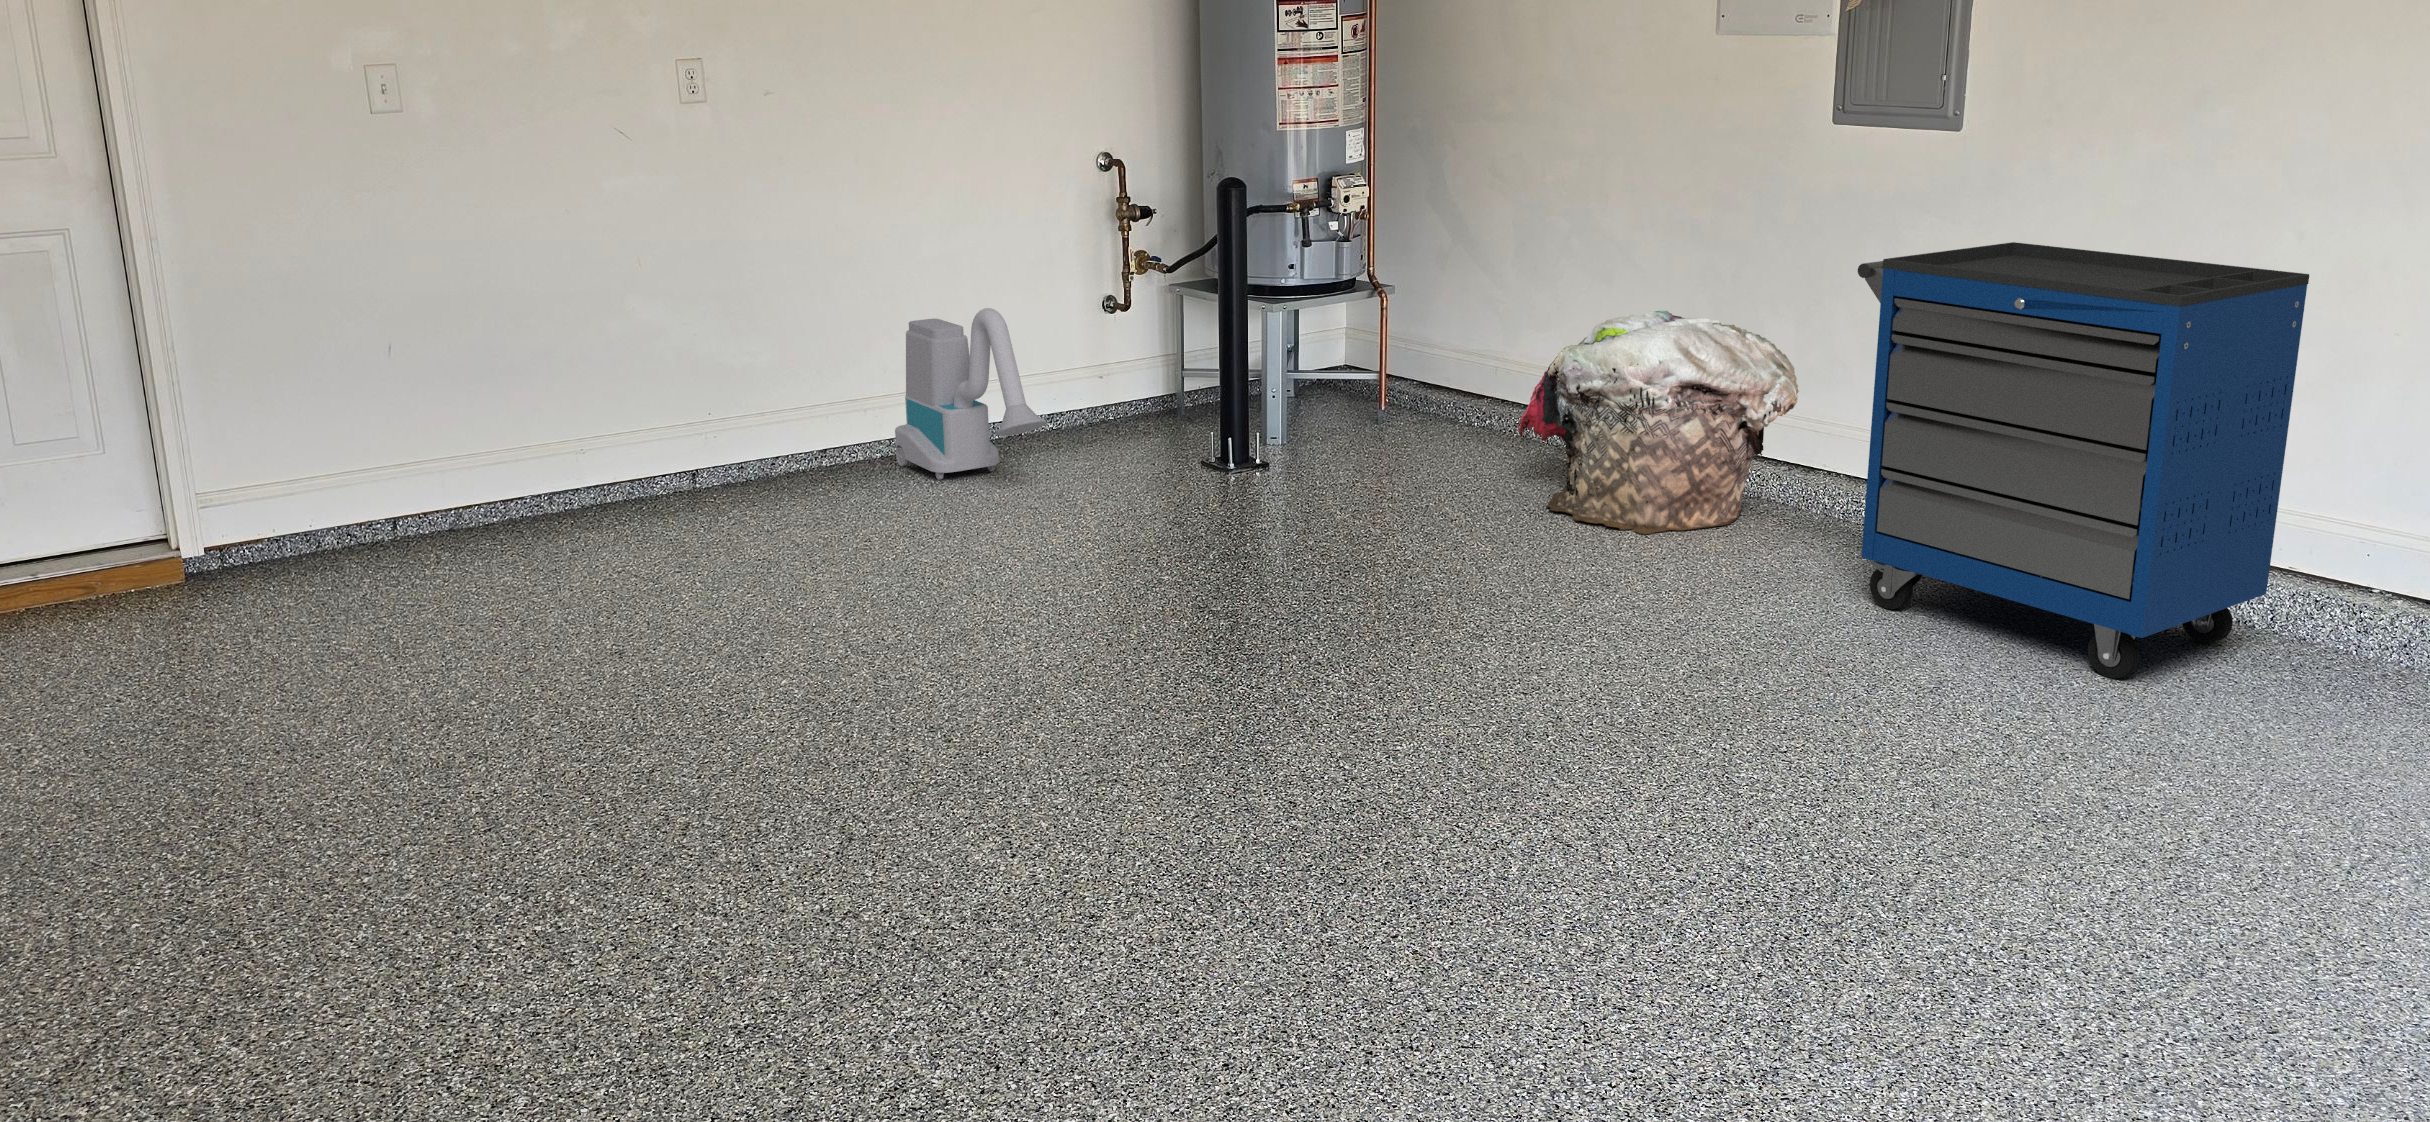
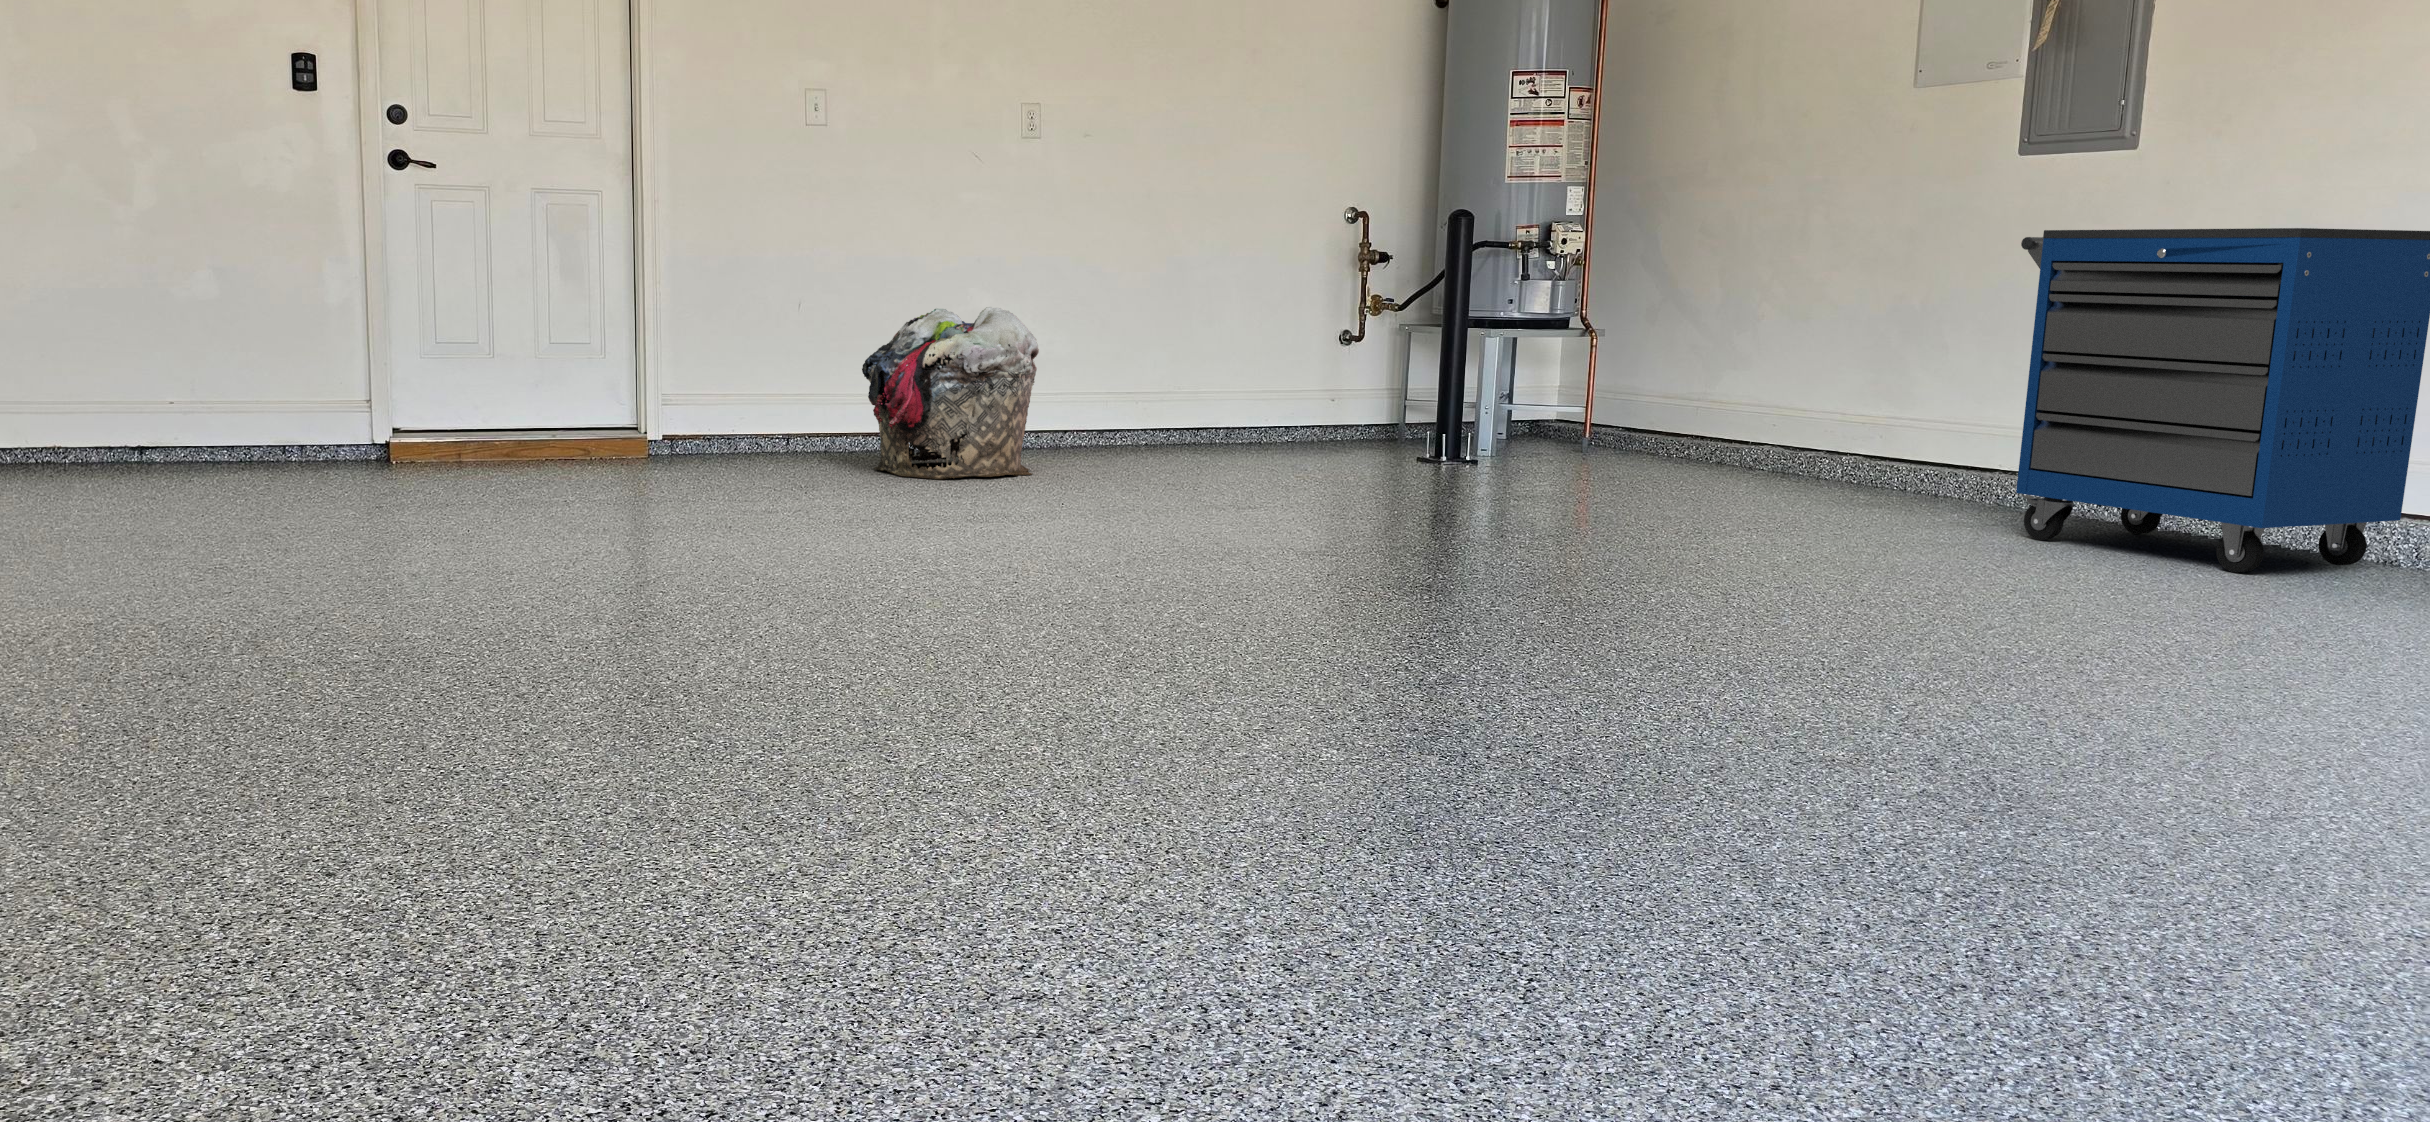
vacuum cleaner: present [895,308,1046,480] -> none [1162,311,1296,459]
laundry basket: present [1517,311,1799,534] -> present [862,307,1039,479]

